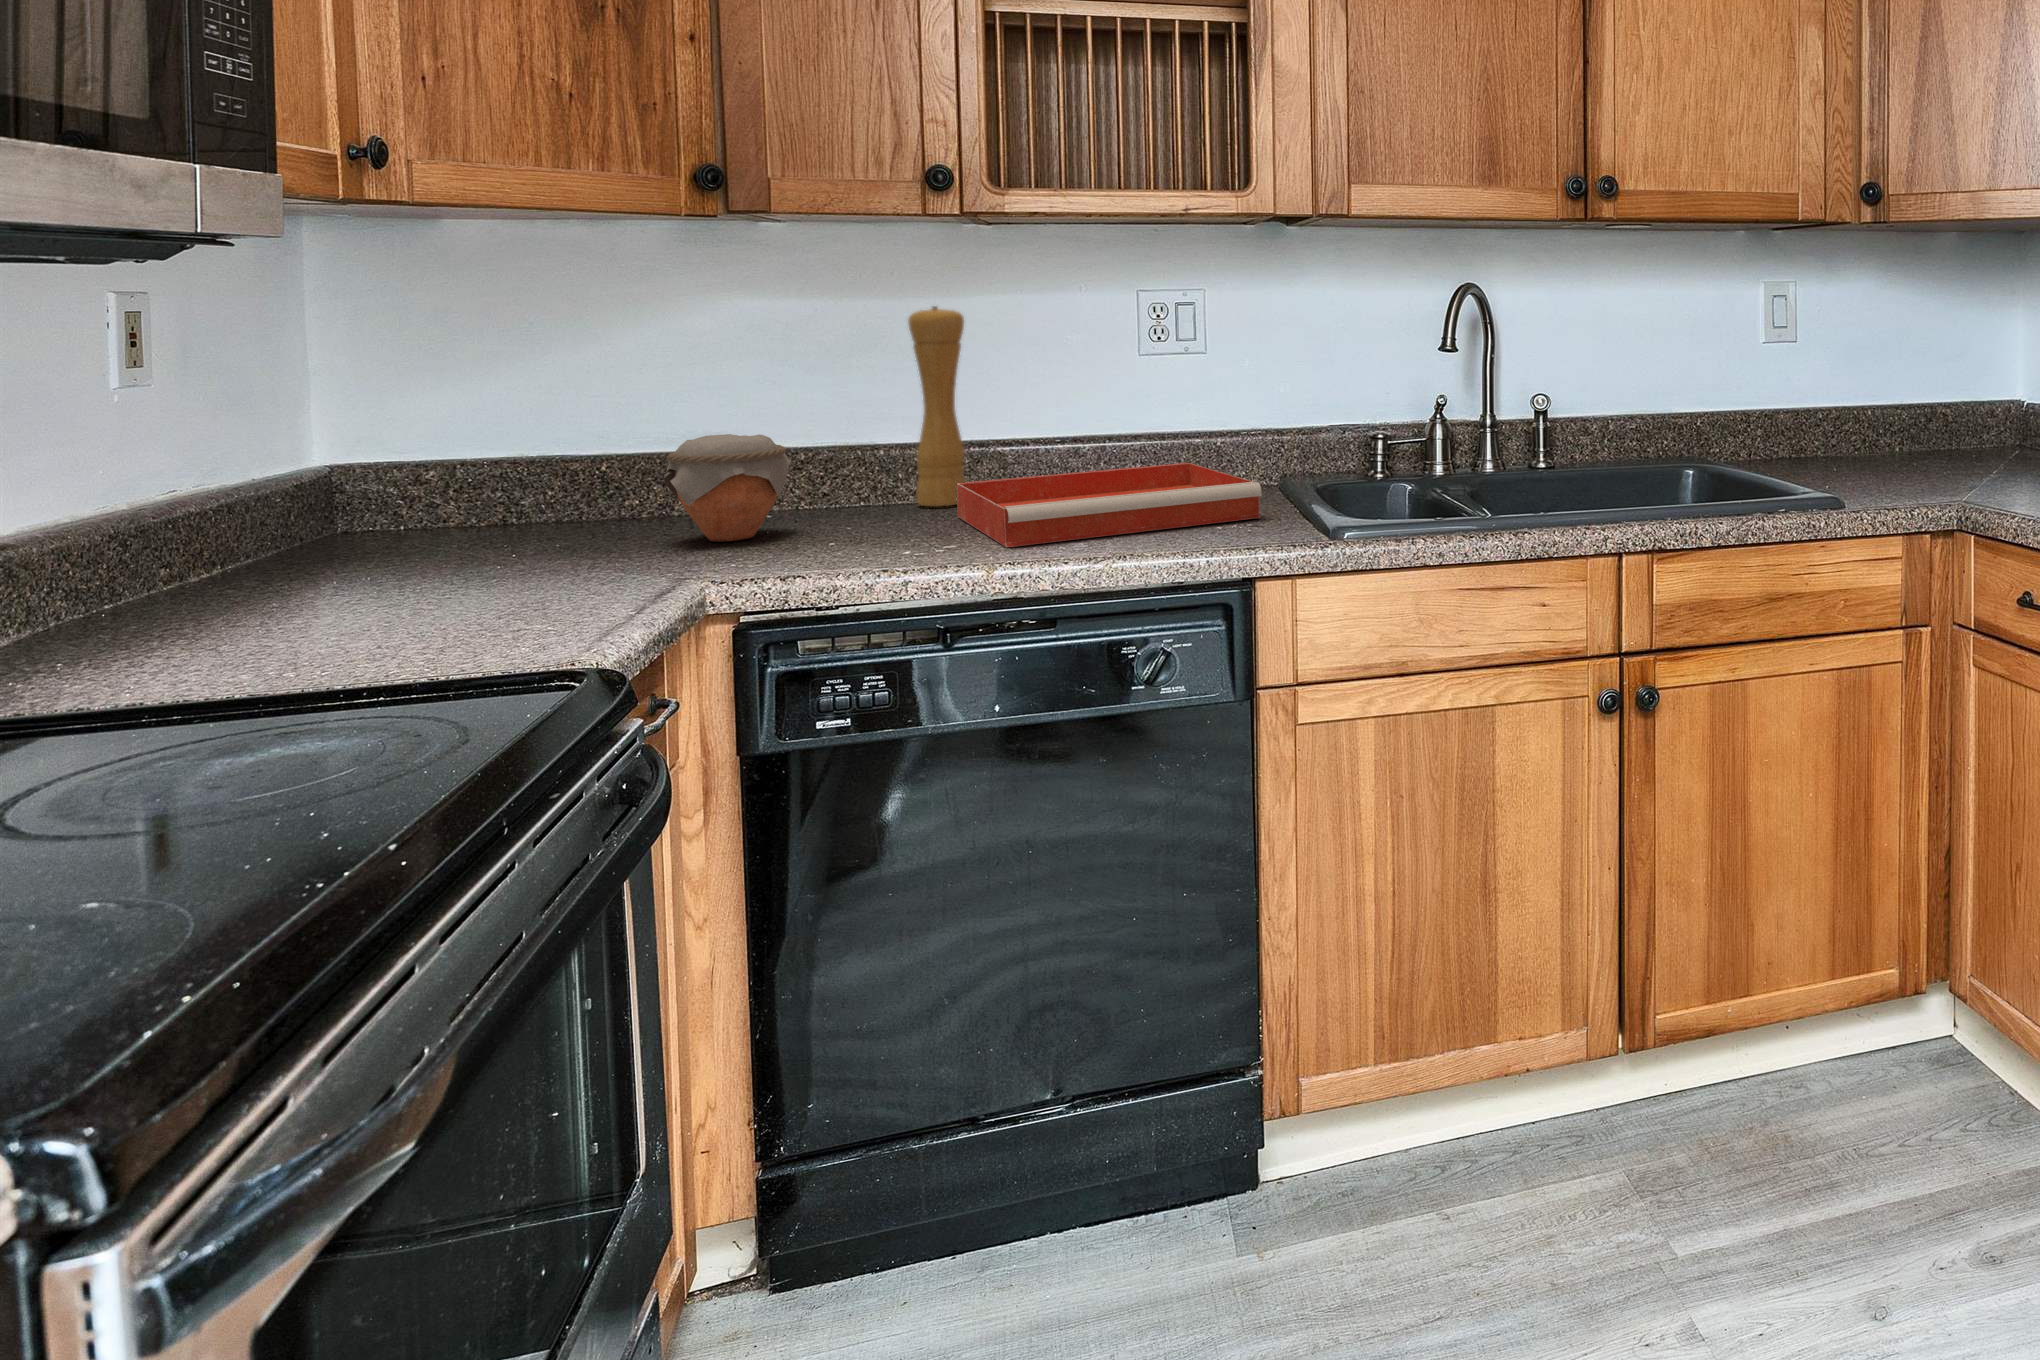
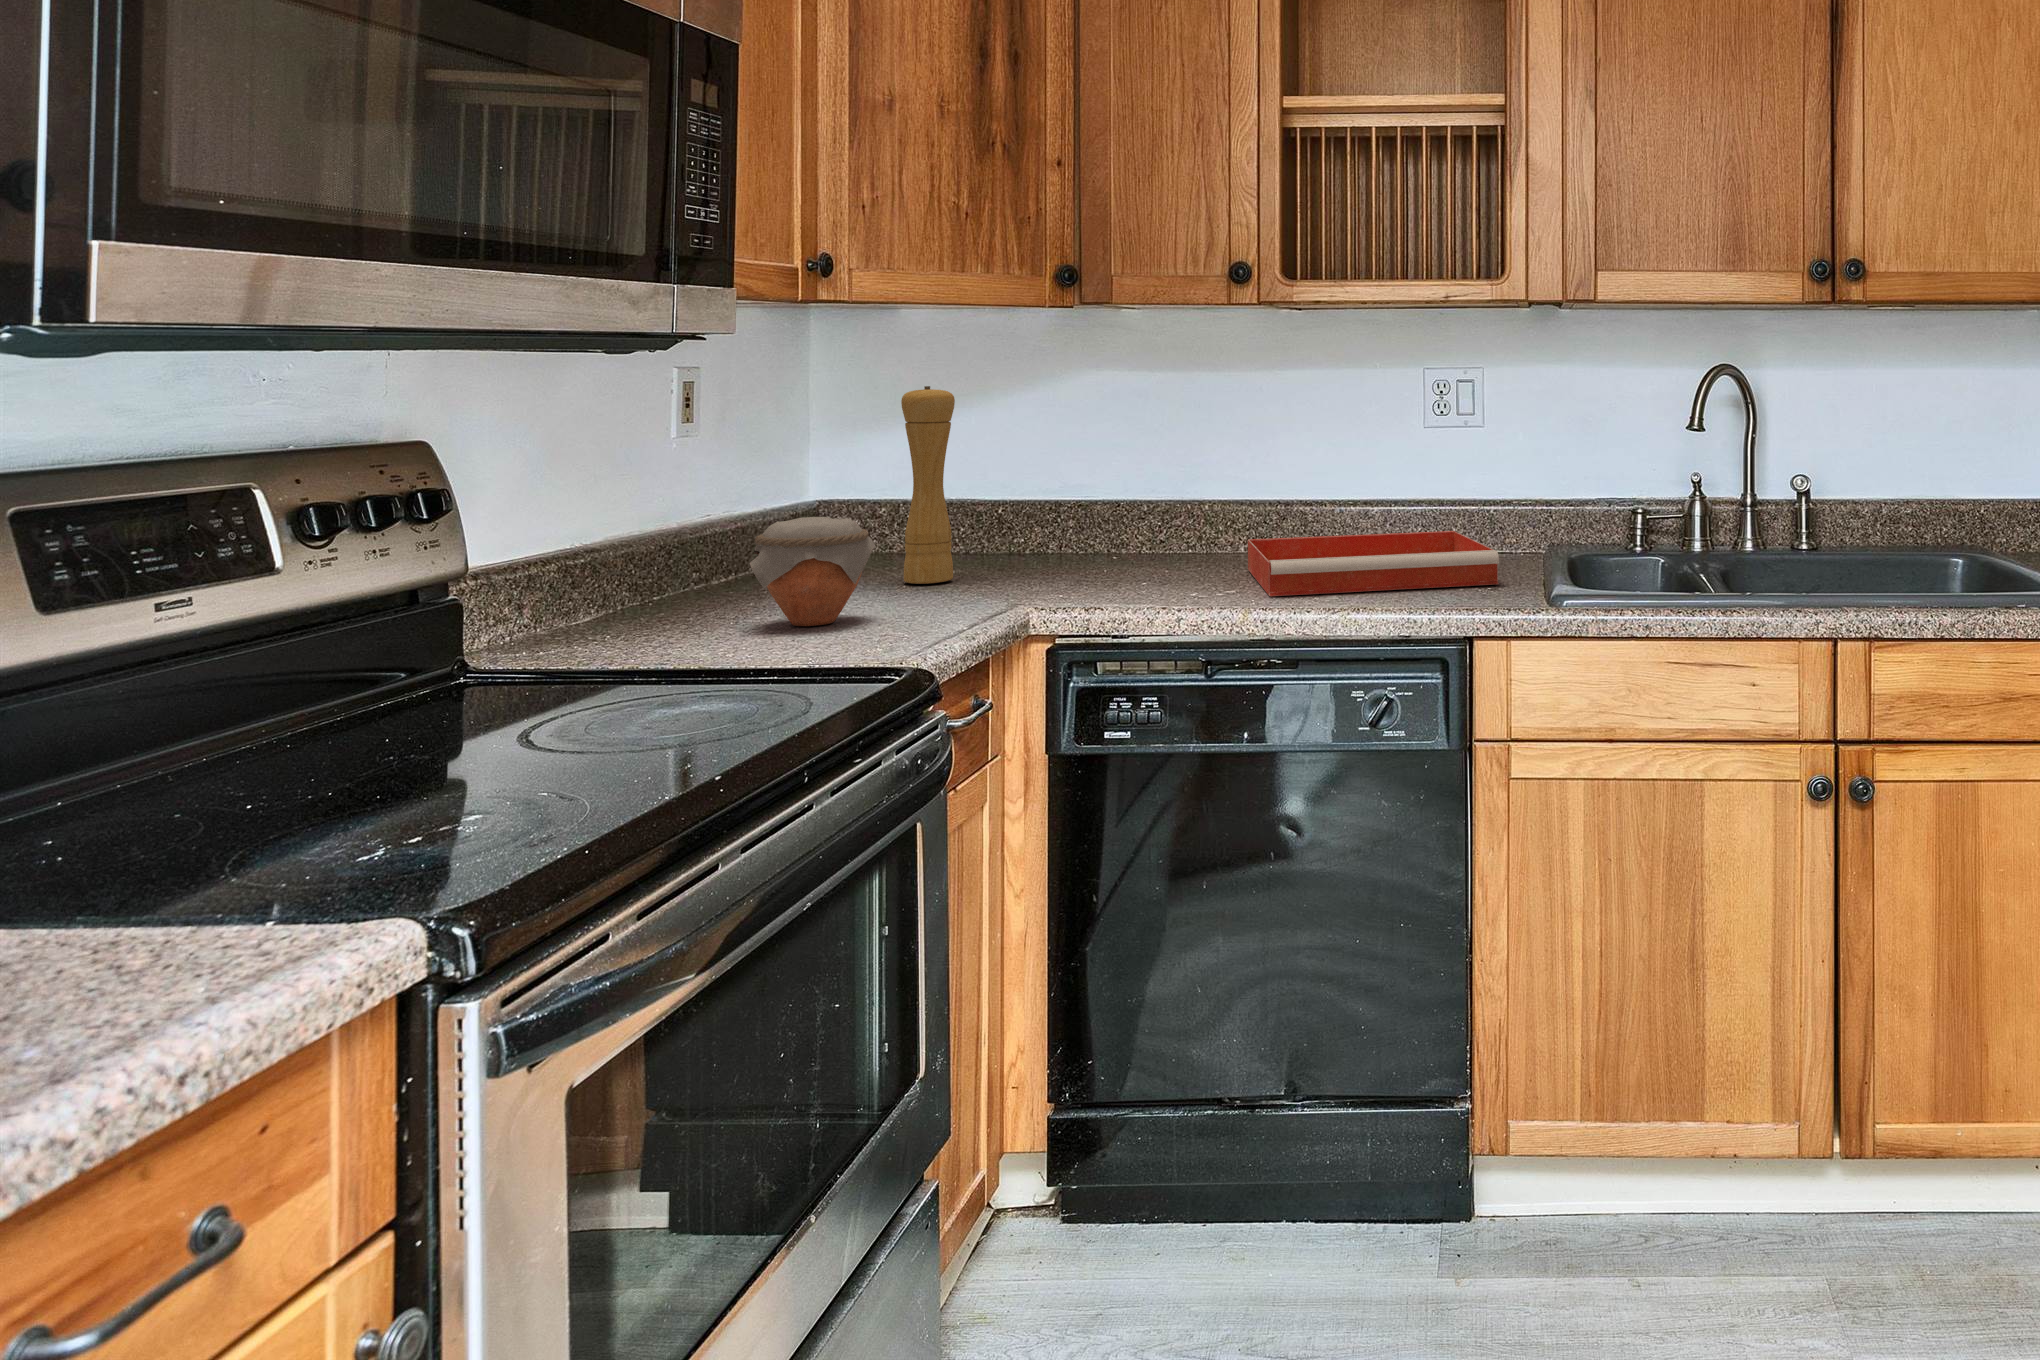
pepper mill: present [908,306,966,507] -> present [901,386,955,584]
jar: present [663,434,790,542] -> present [750,517,876,626]

